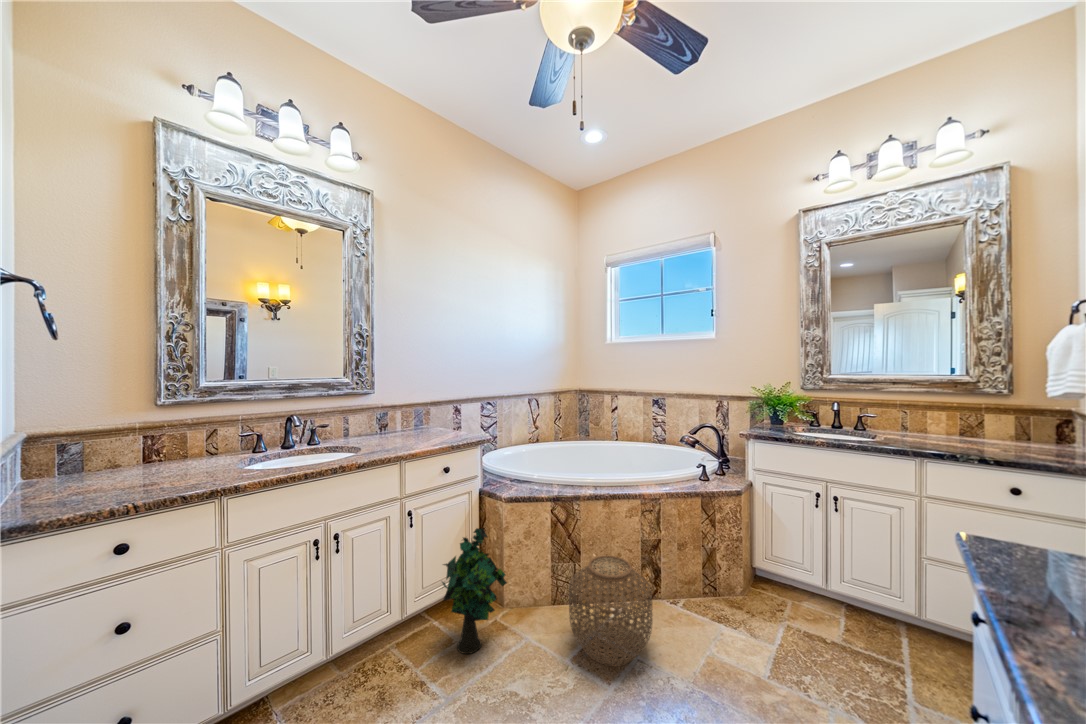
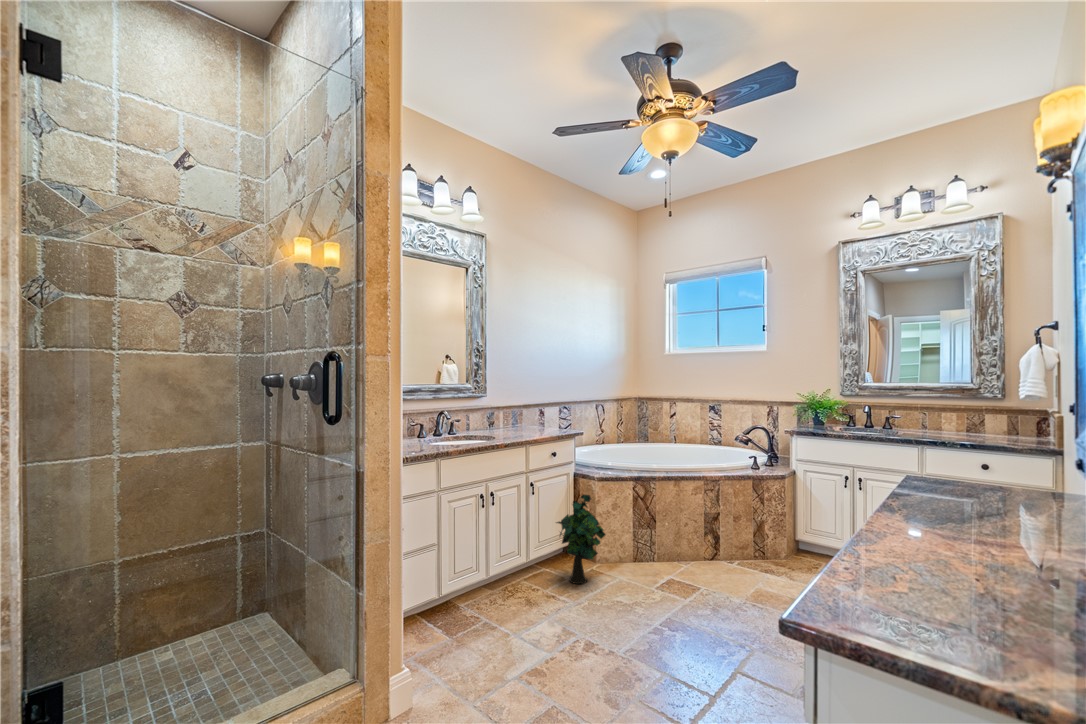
woven basket: present [569,555,652,666] -> none [652,517,715,591]

